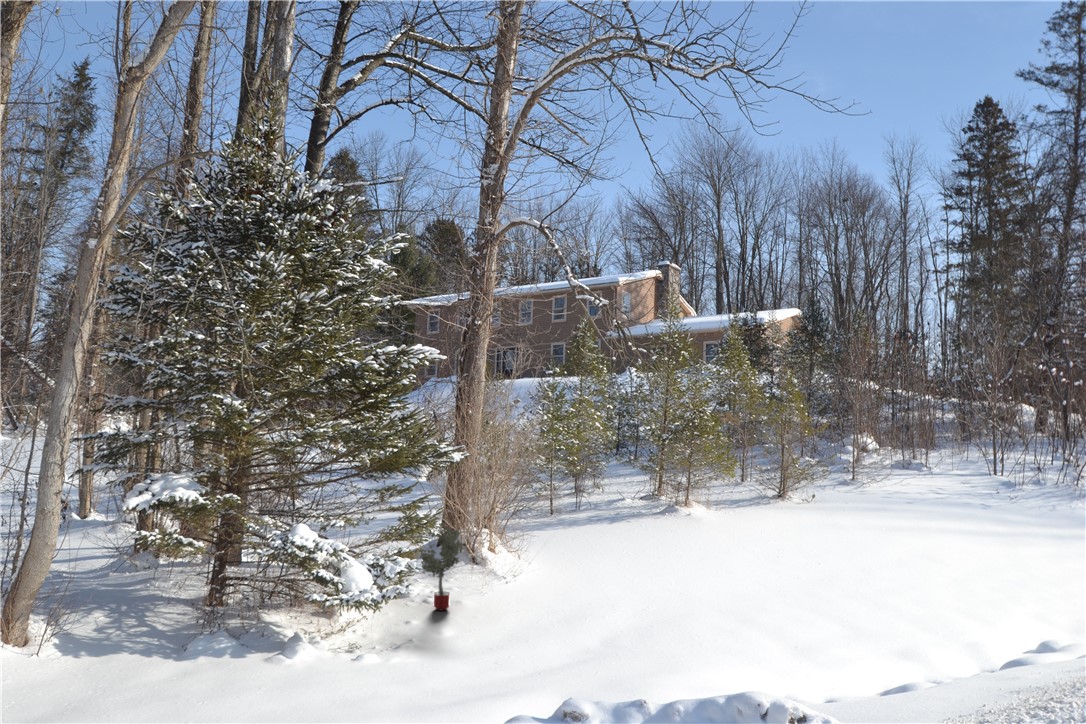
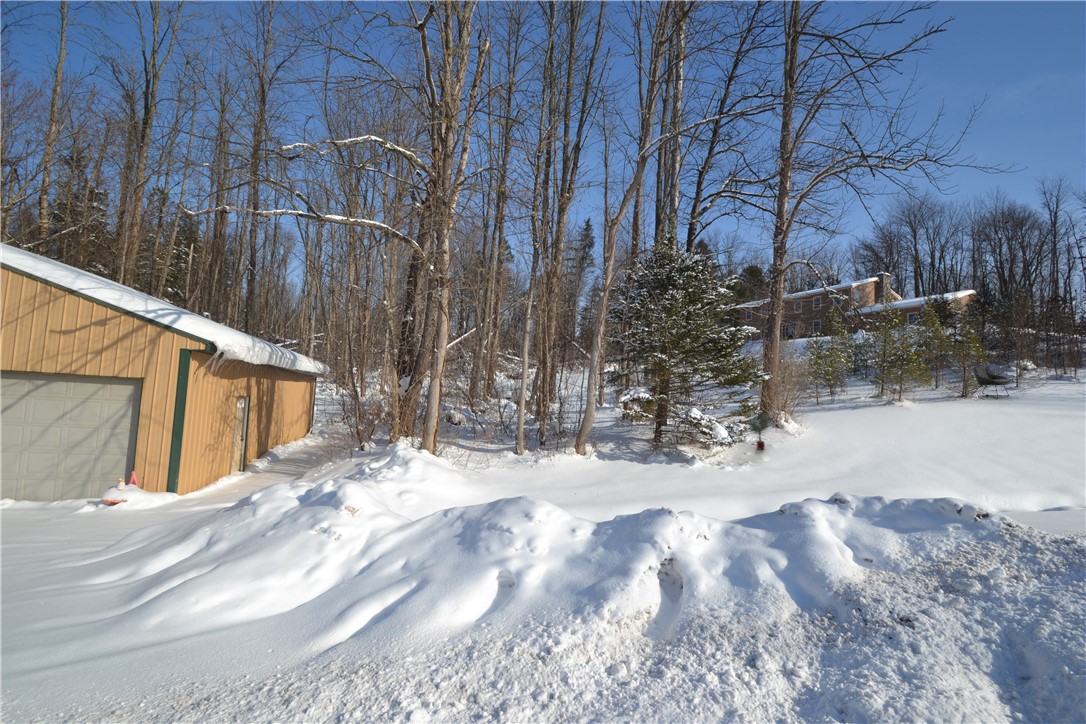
lounge chair: none [792,441,846,499] -> present [971,366,1011,399]

